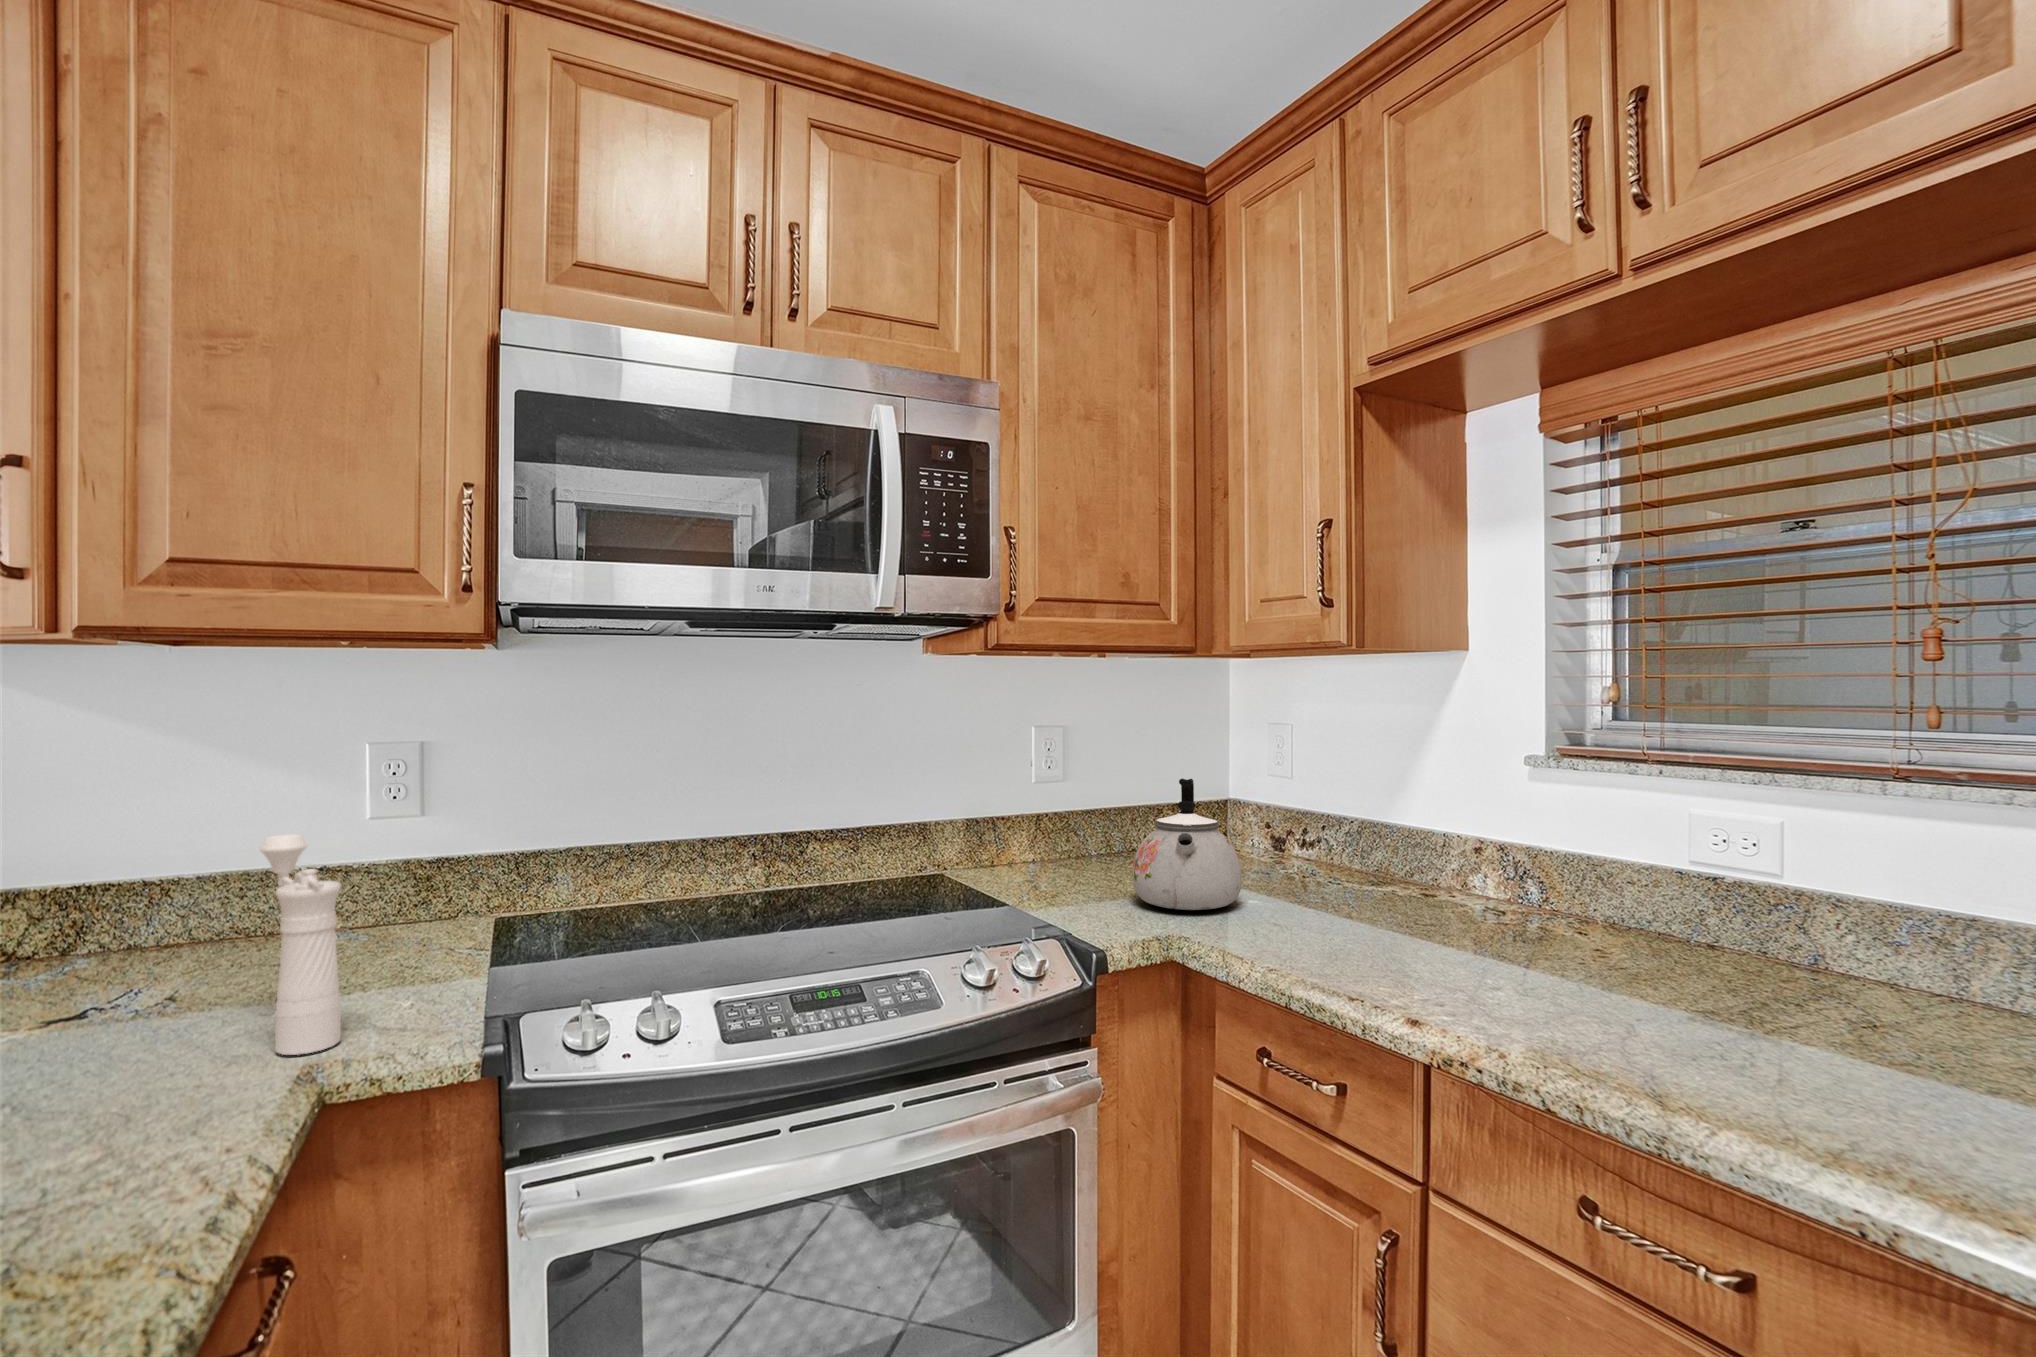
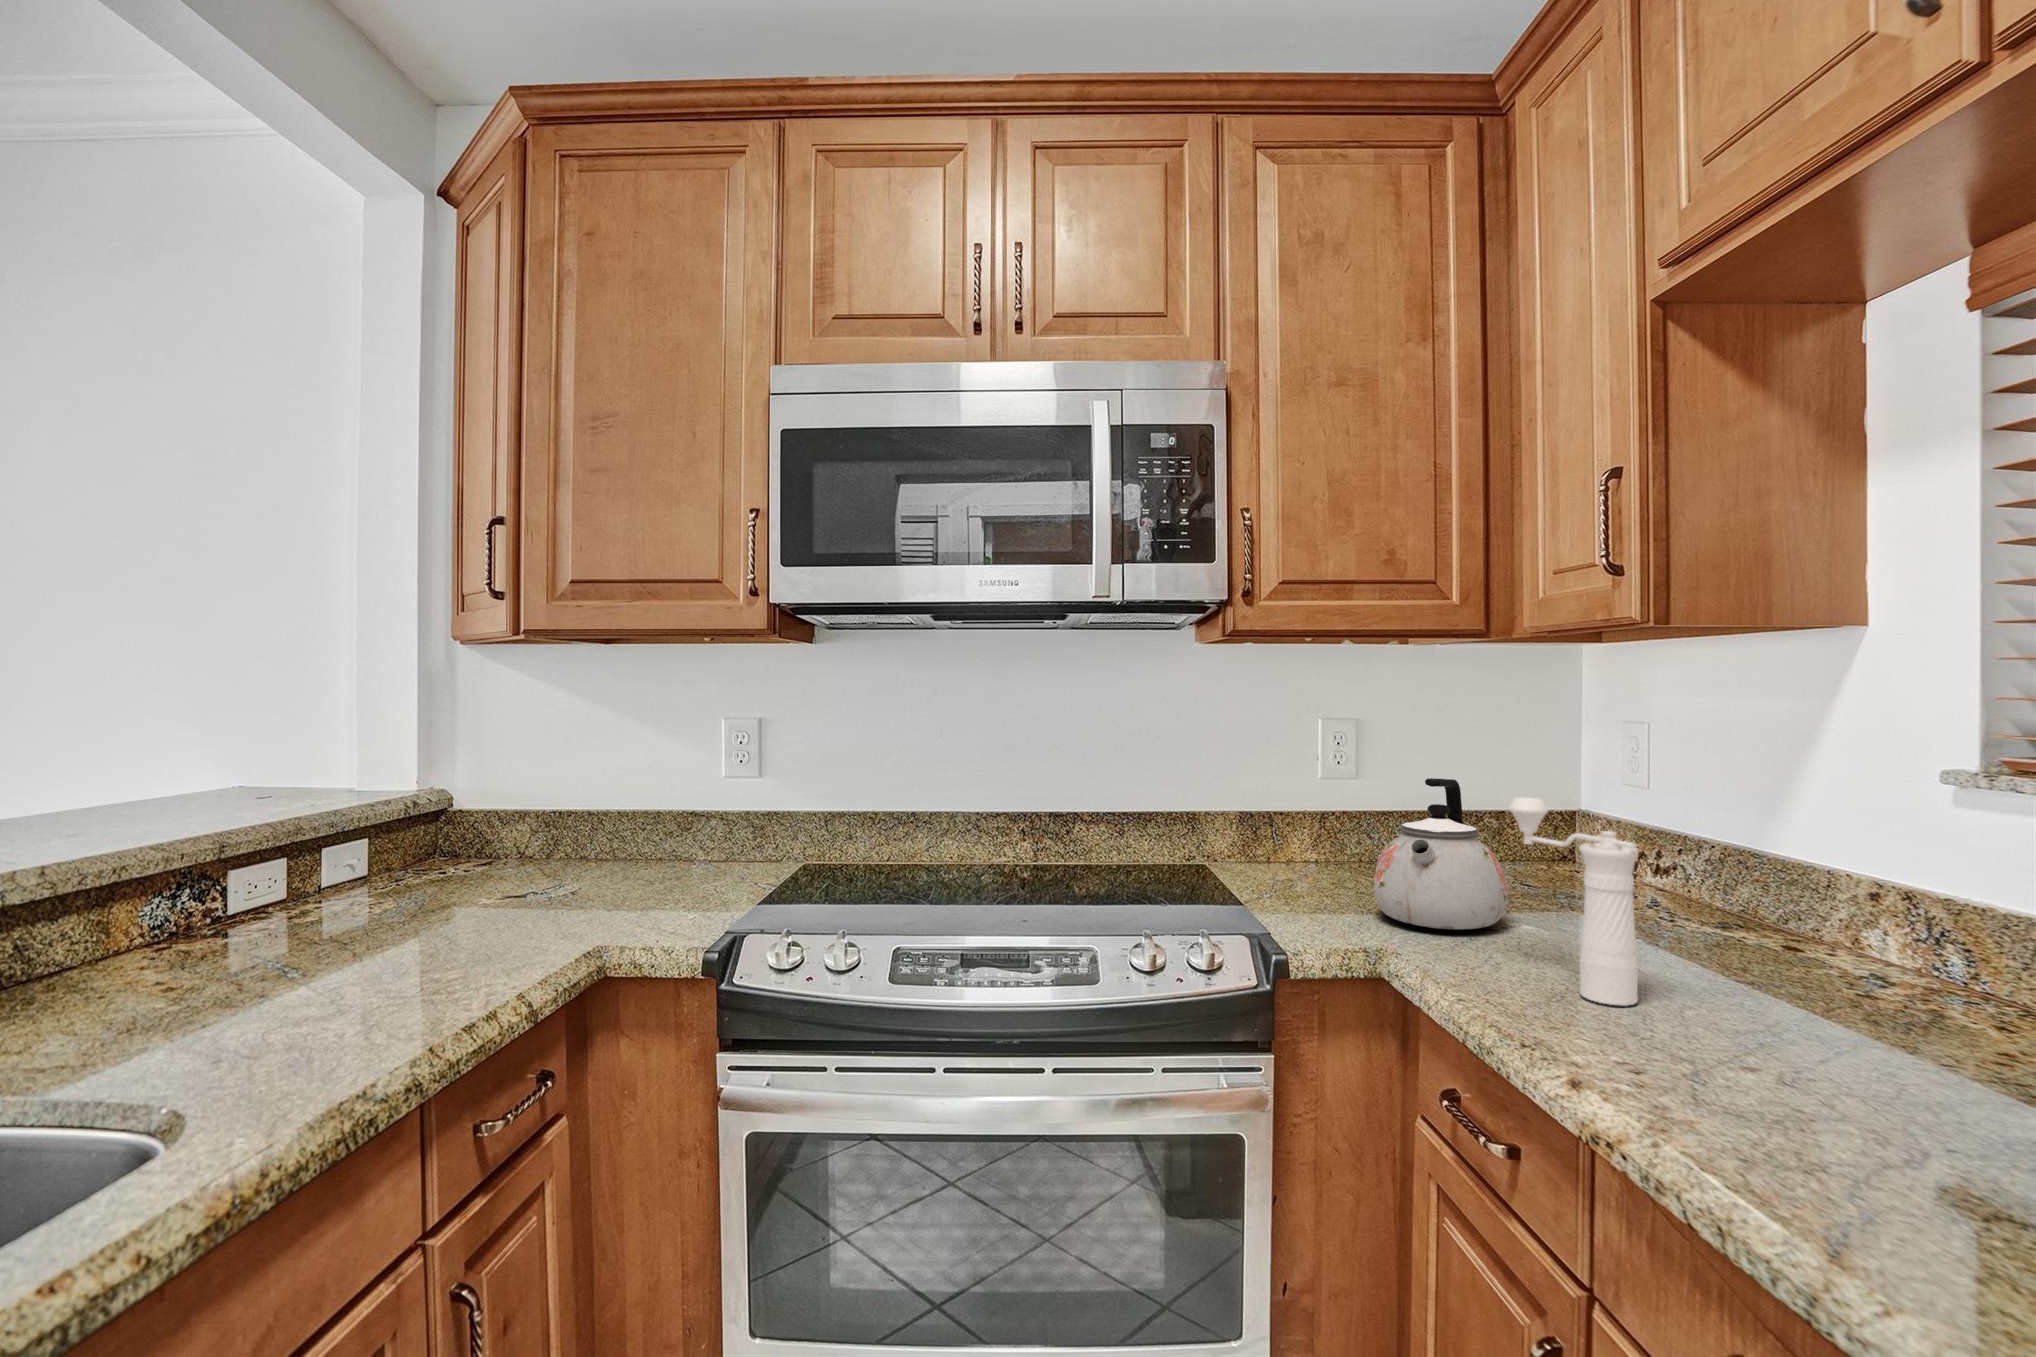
pepper mill: present [260,834,342,1055] -> present [1509,797,1638,1006]

